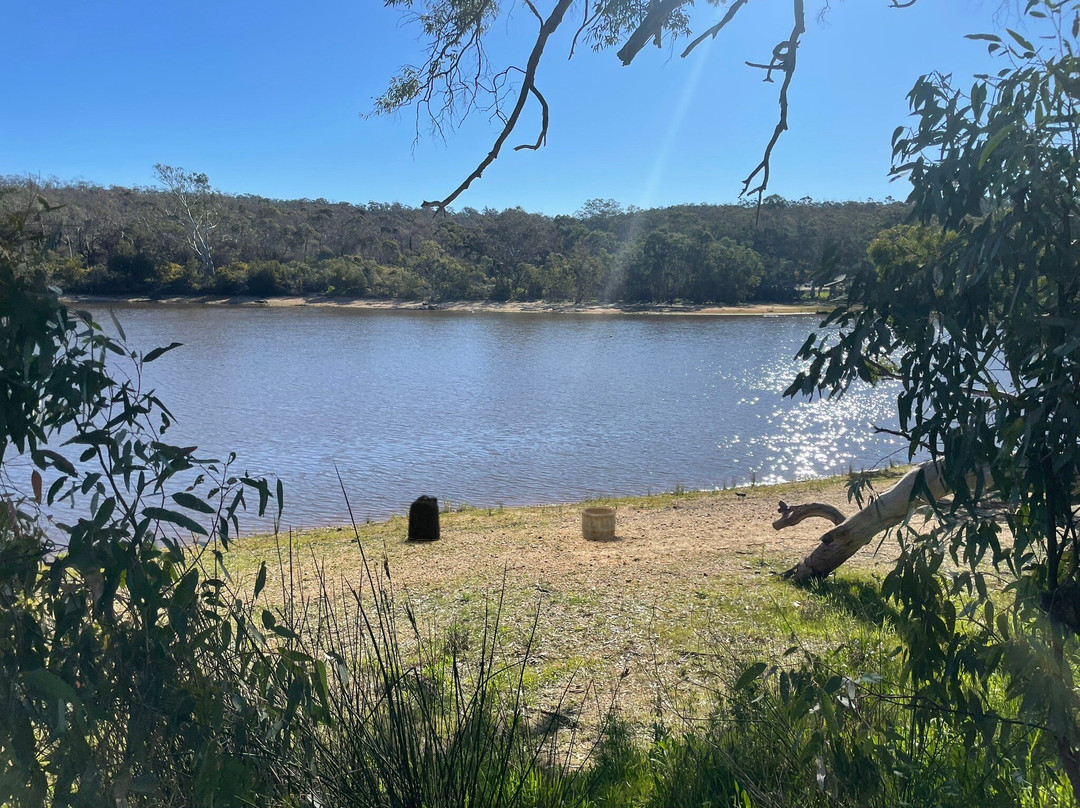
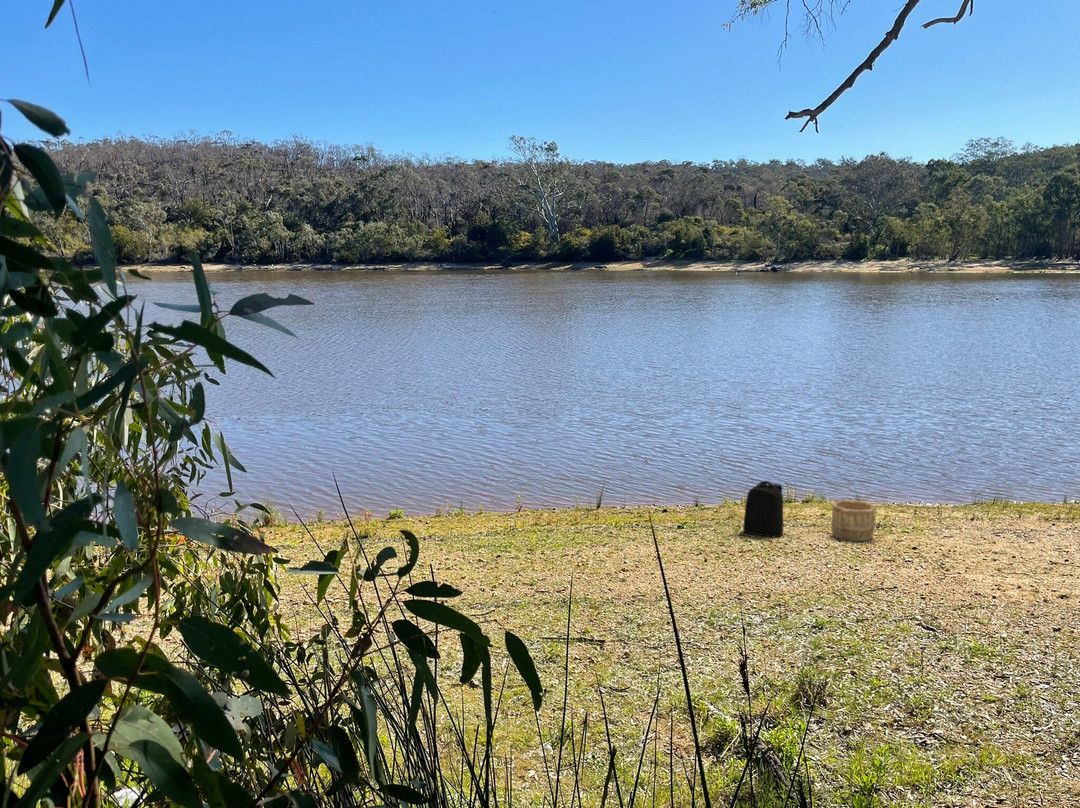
wooden bucket: present [581,507,616,540] -> present [832,500,876,541]

